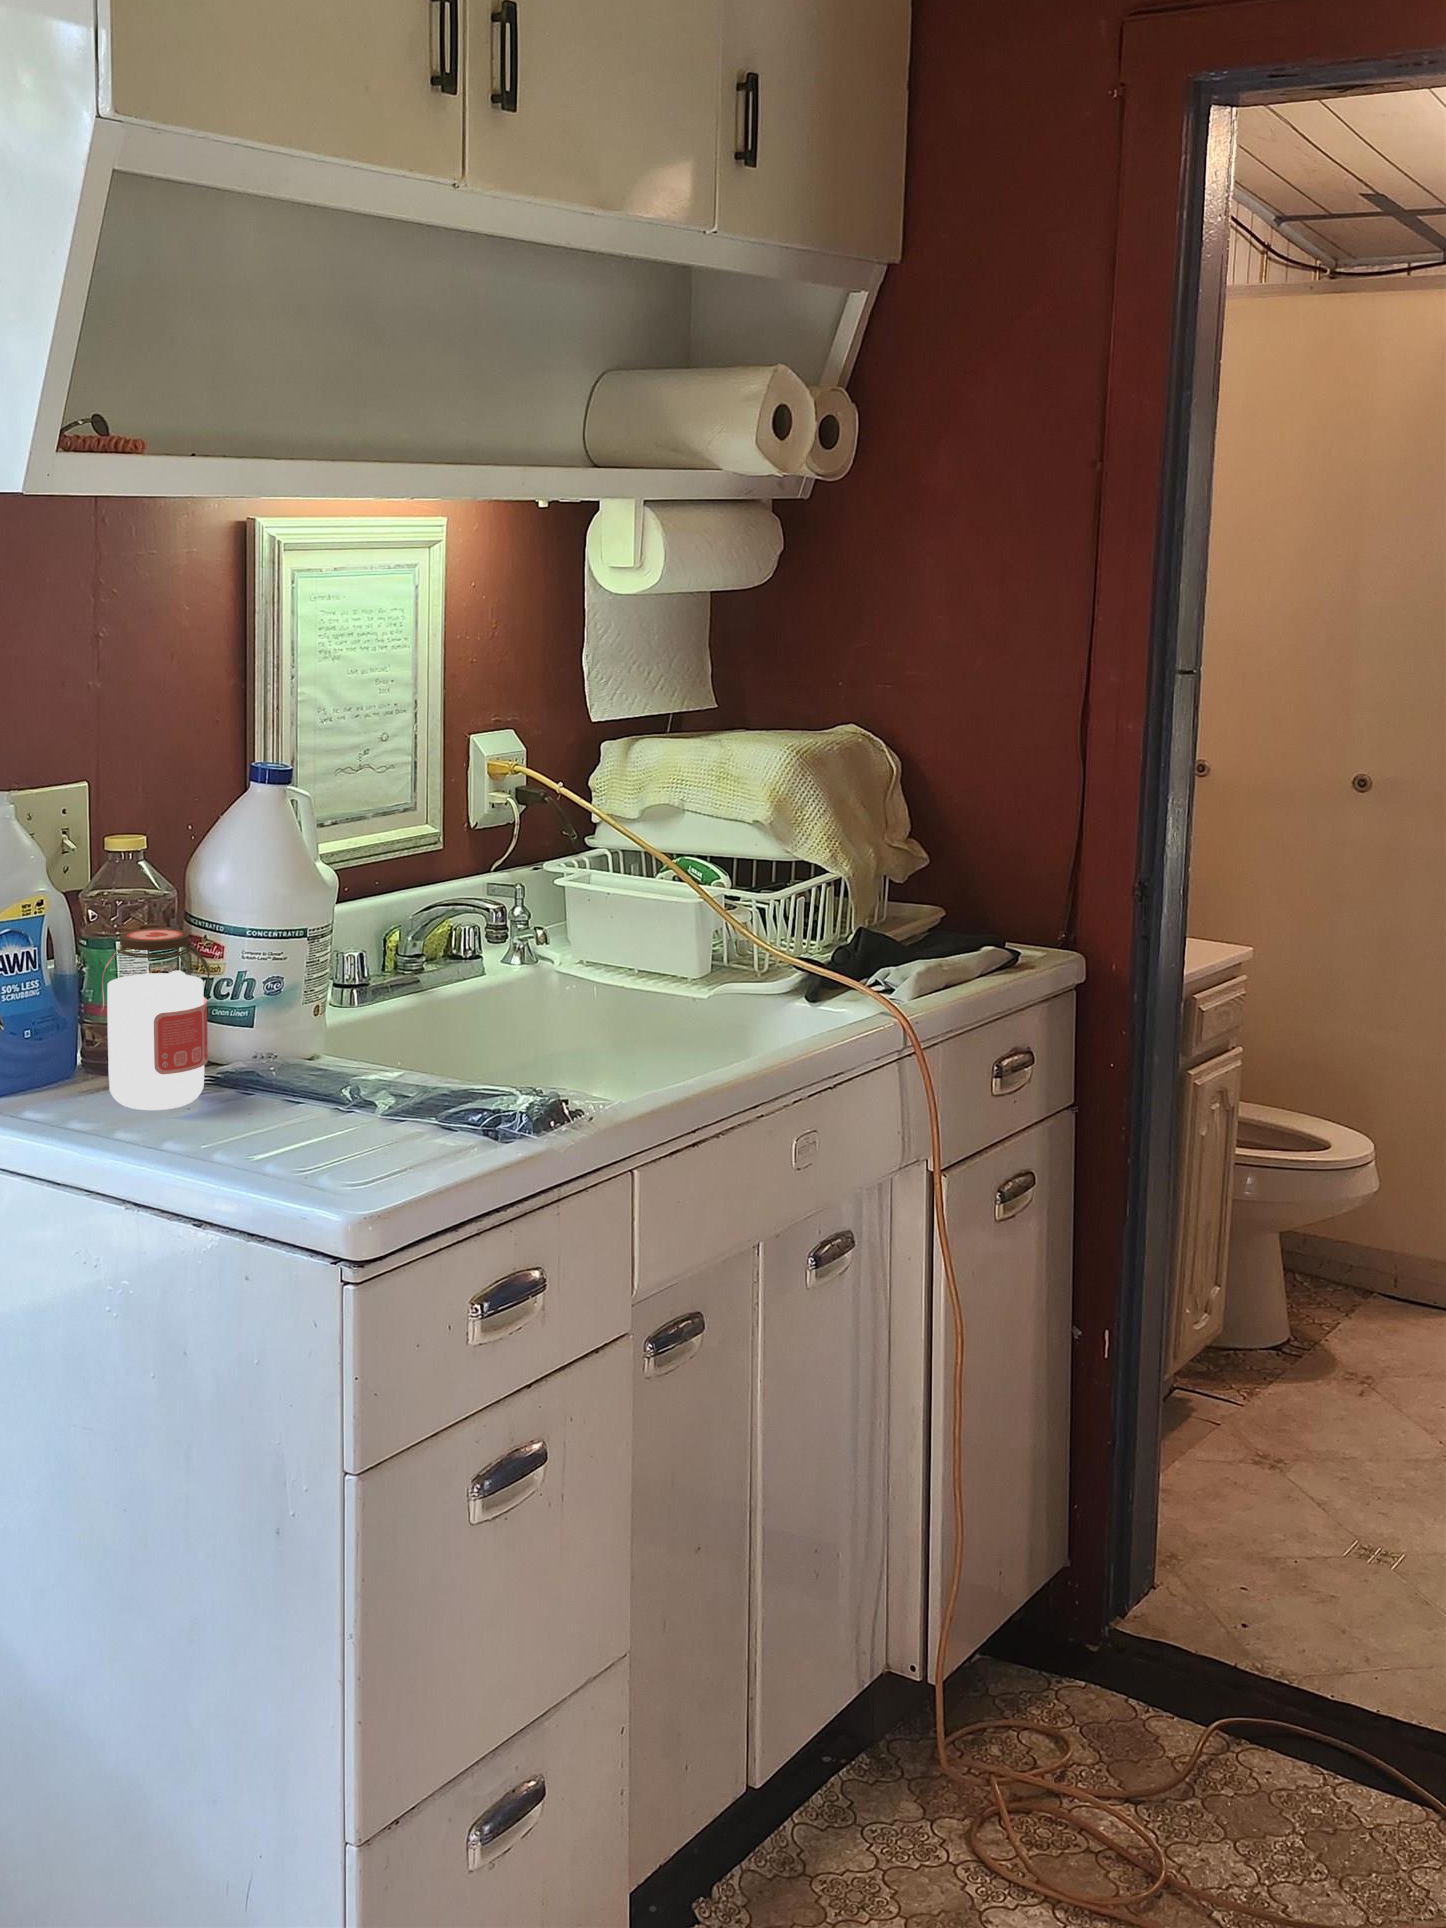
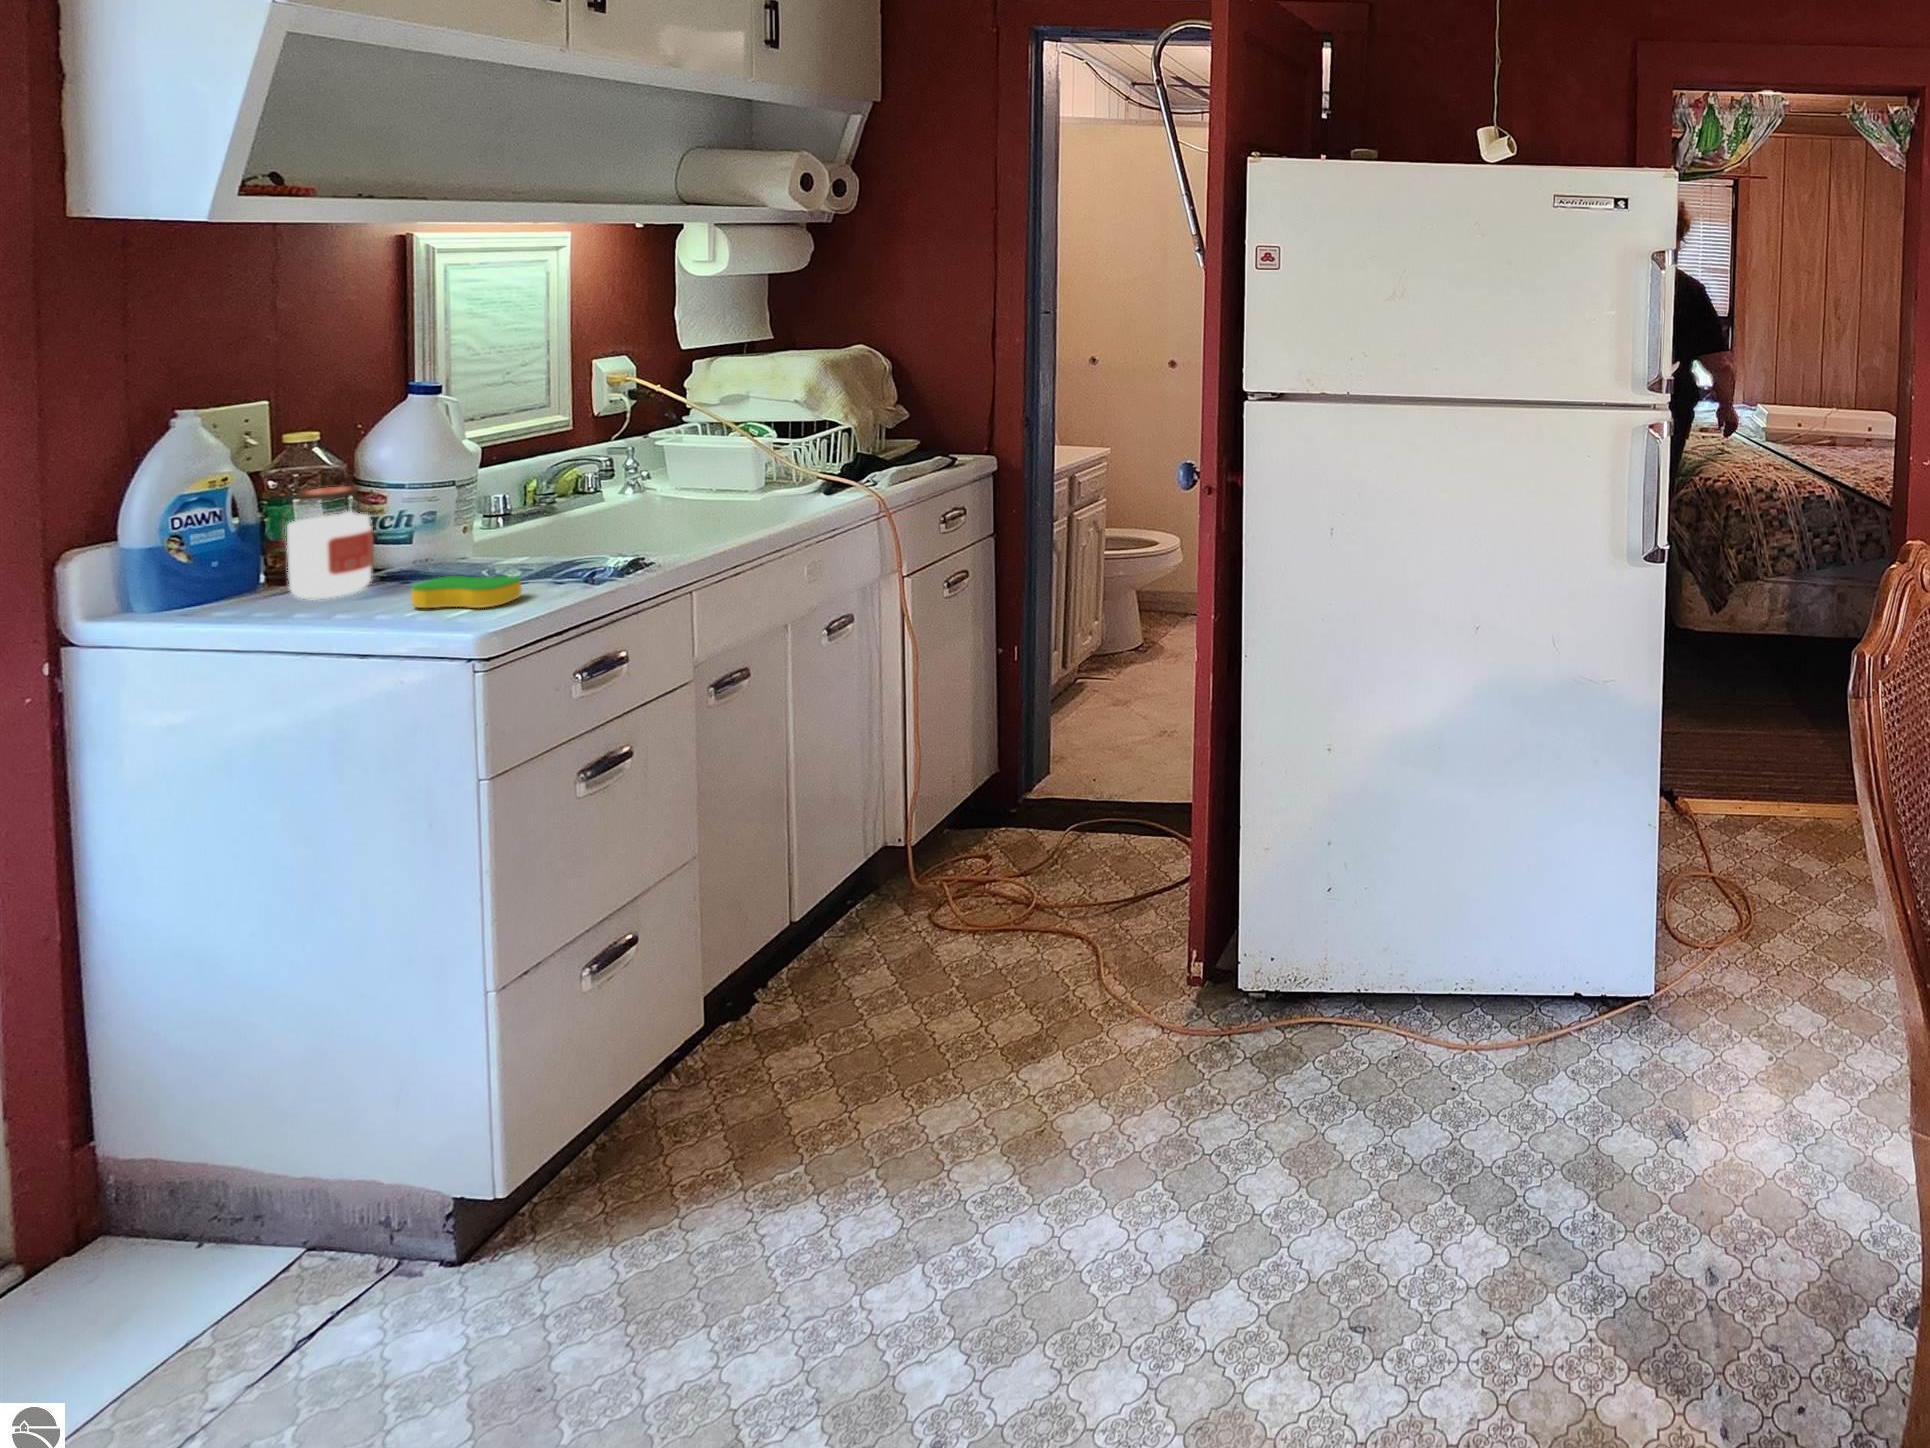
sponge: none [255,1099,398,1165] -> present [411,576,521,608]

